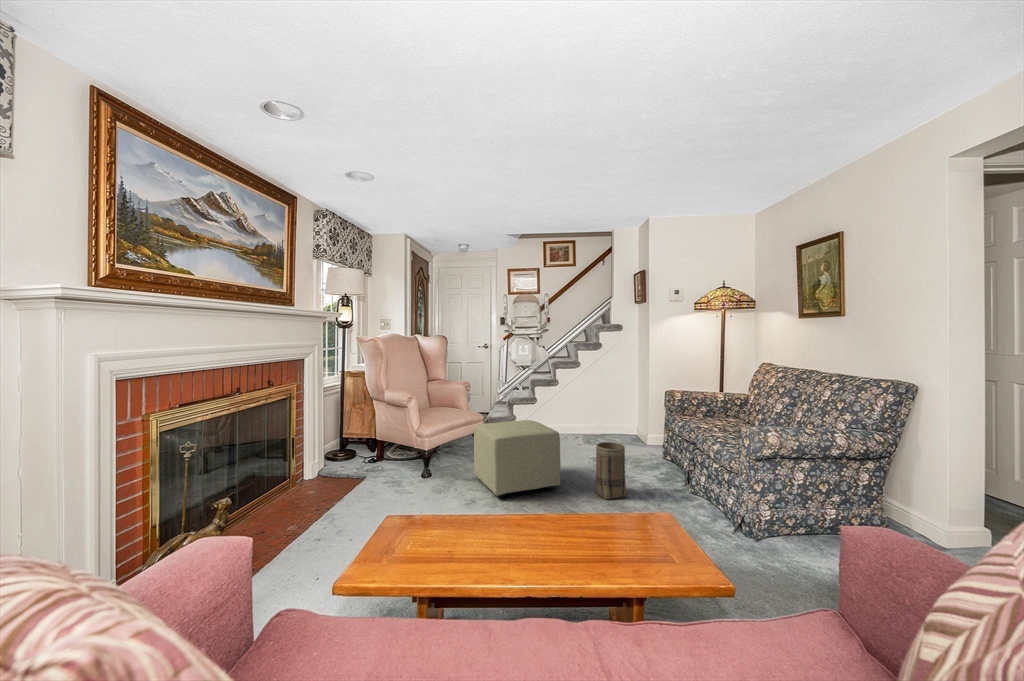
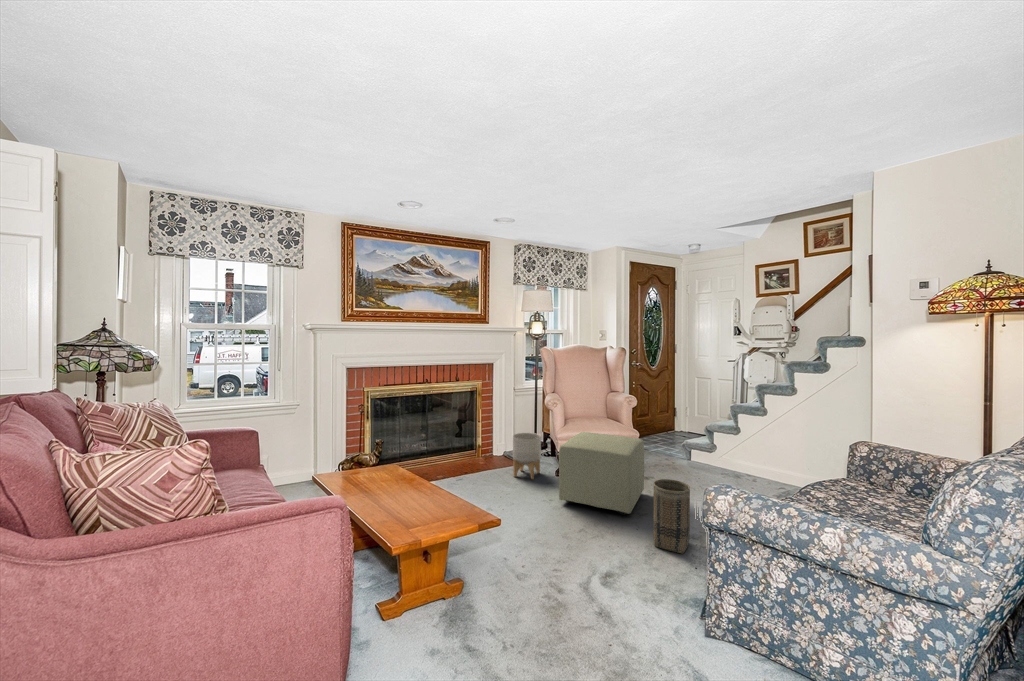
planter: none [396,439,430,495] -> present [513,433,541,479]

